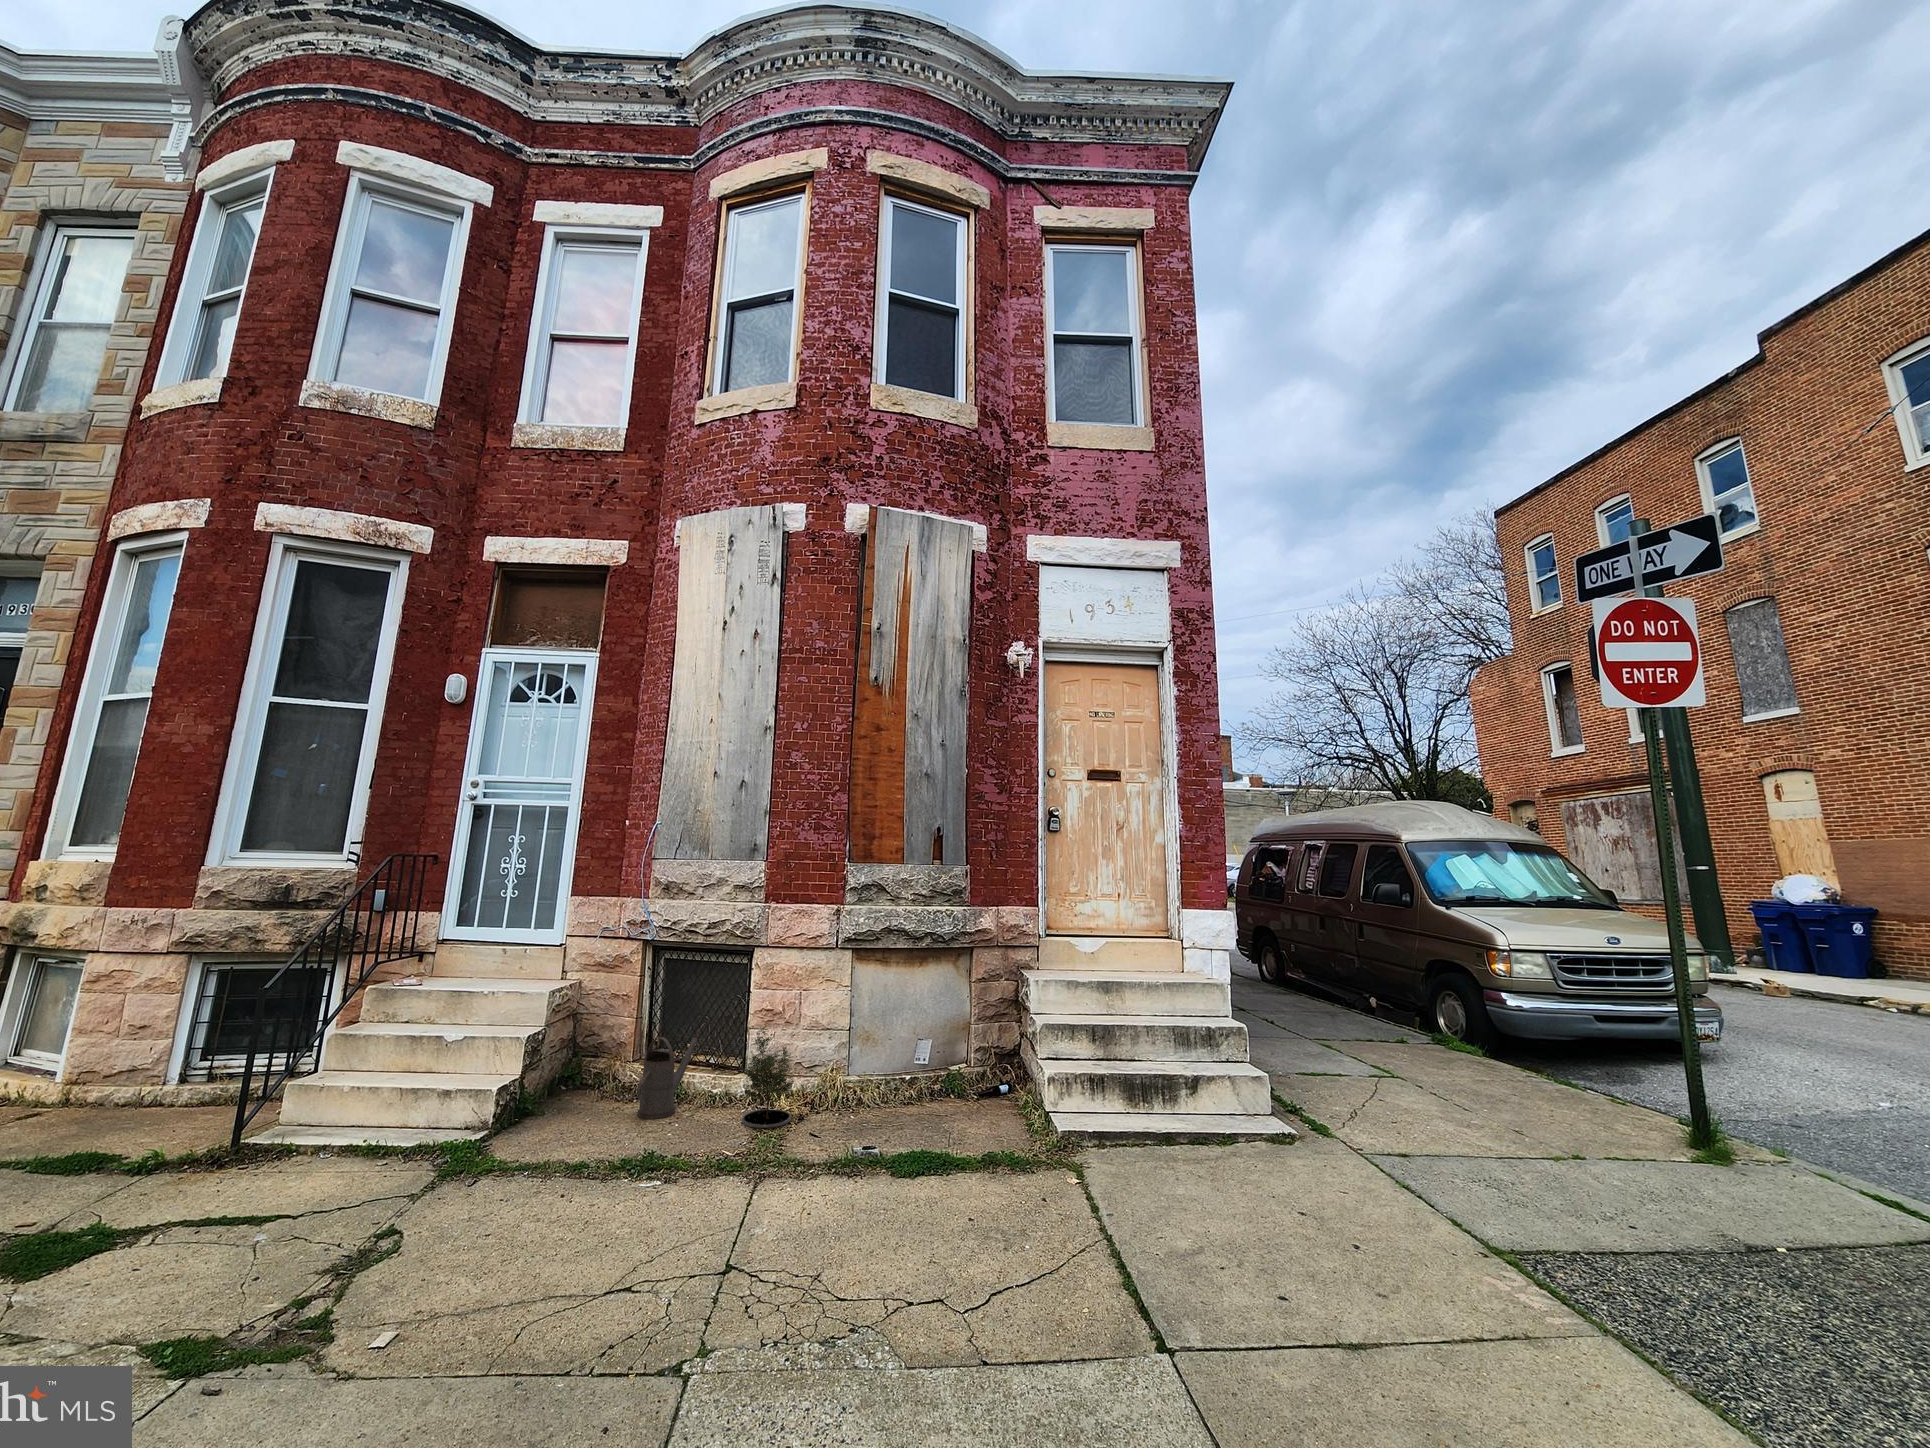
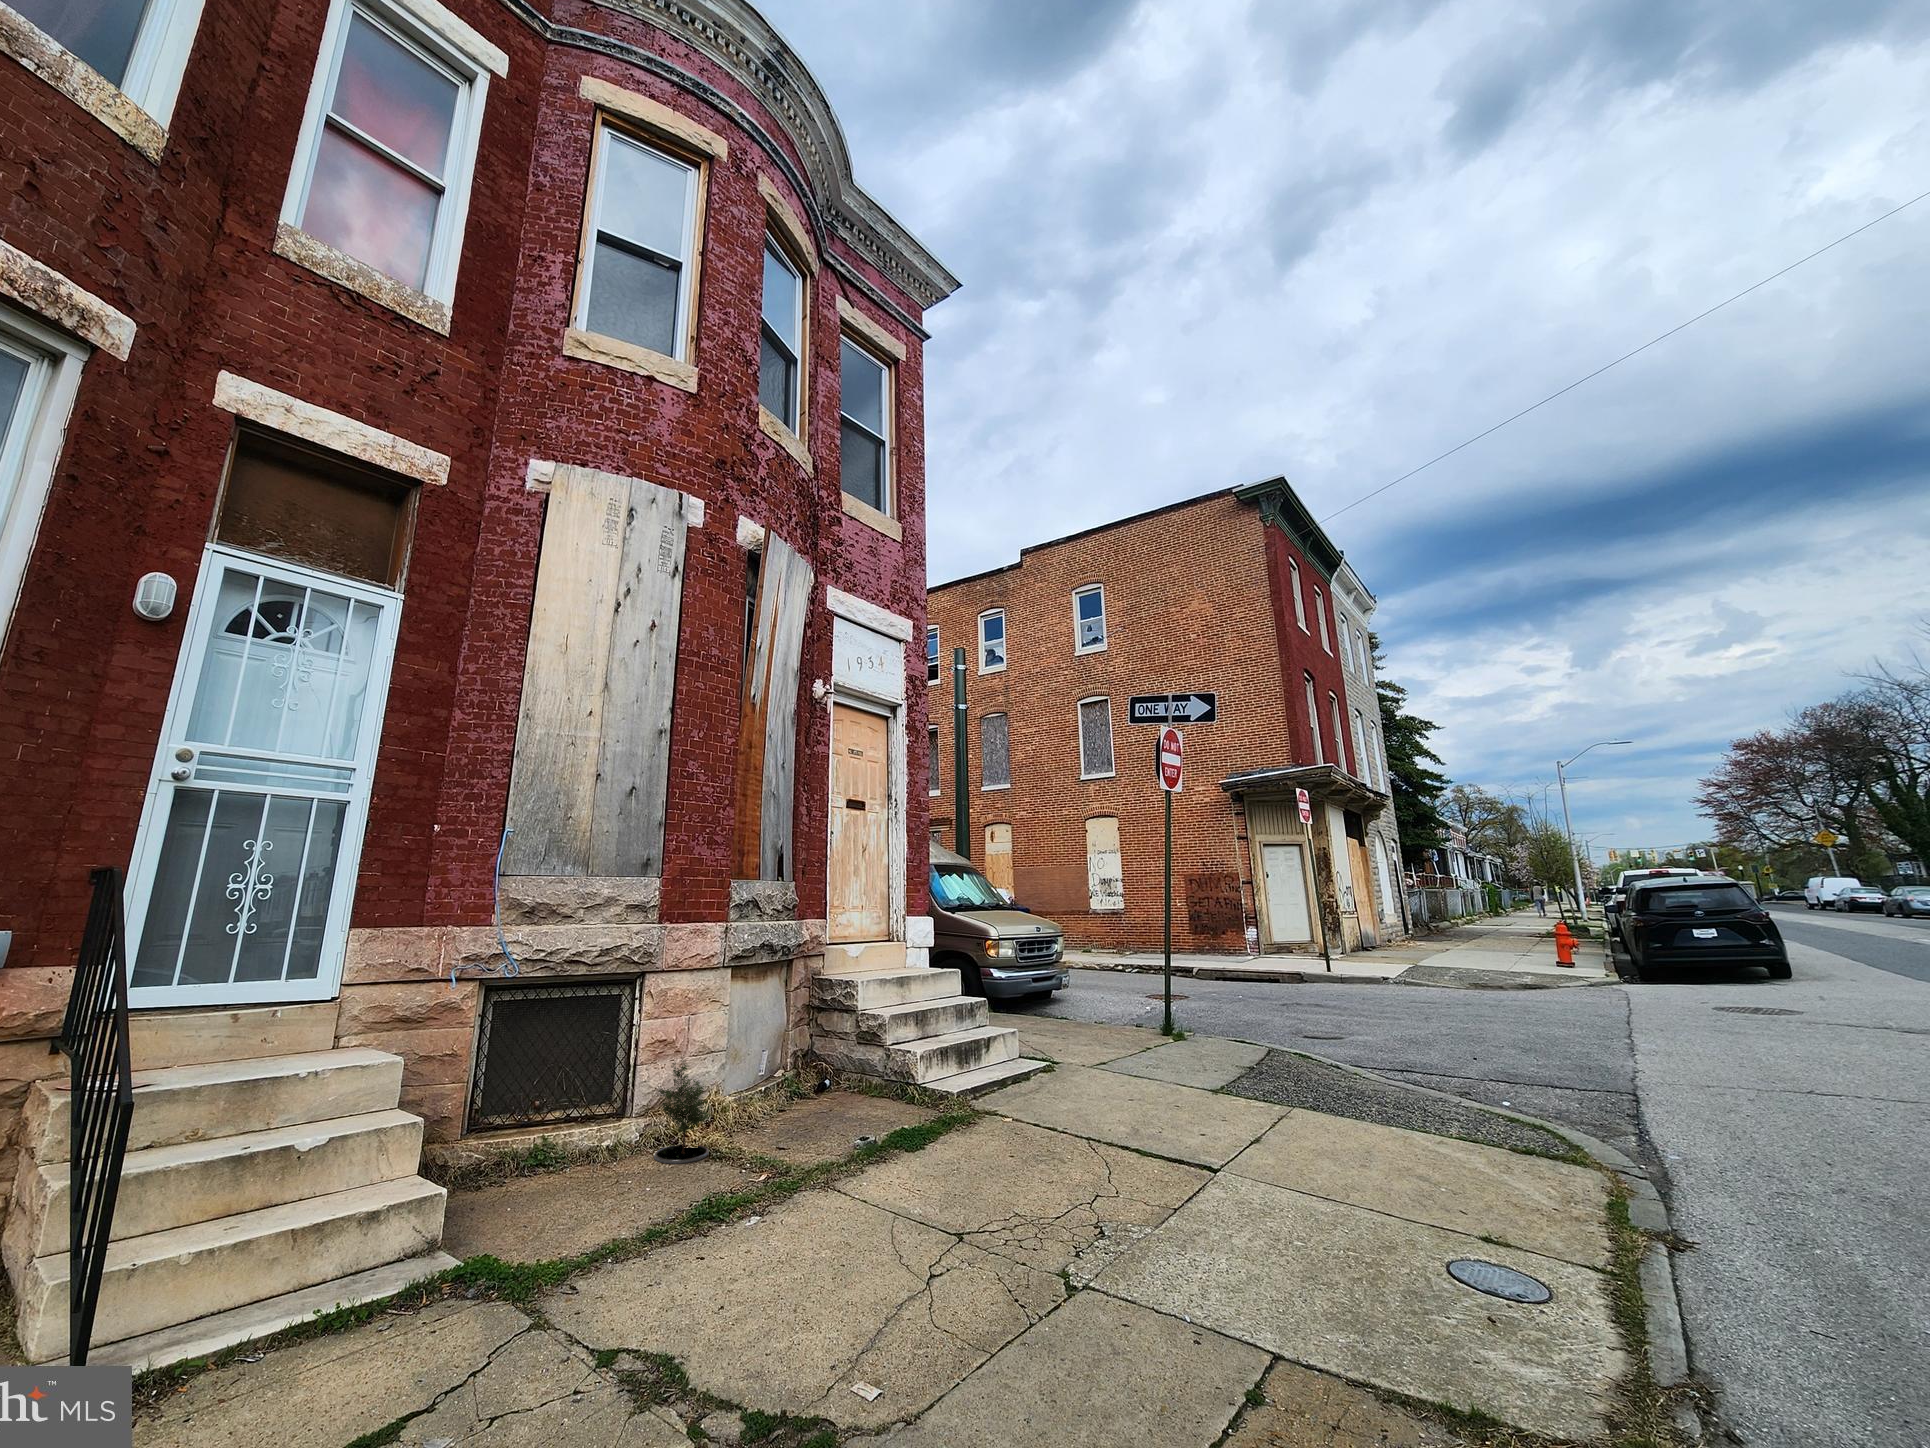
watering can: present [637,1037,697,1119] -> none [531,1091,580,1192]

